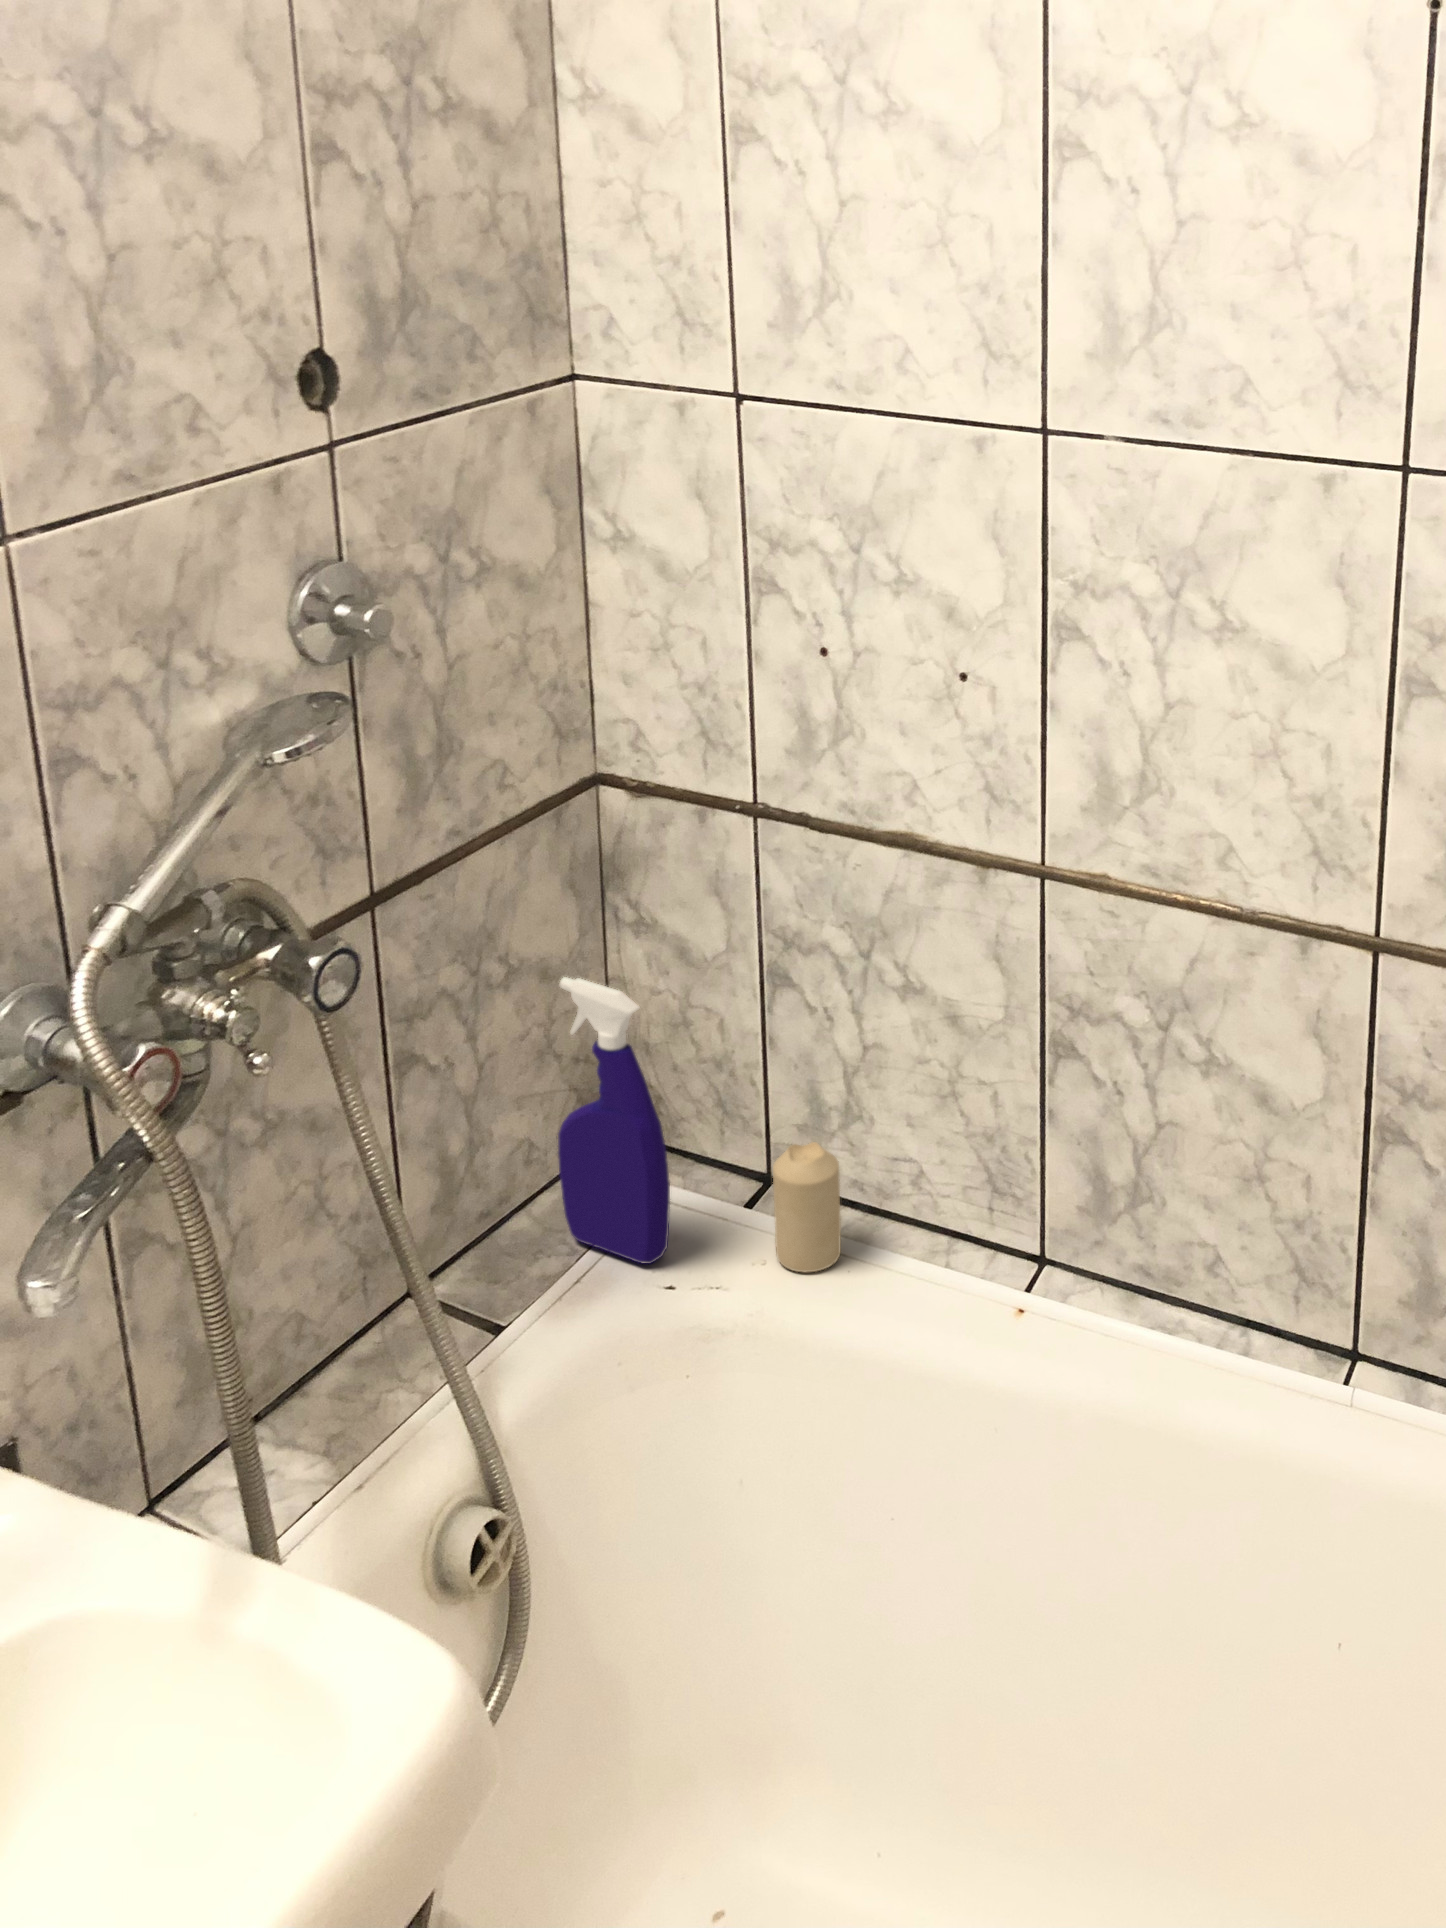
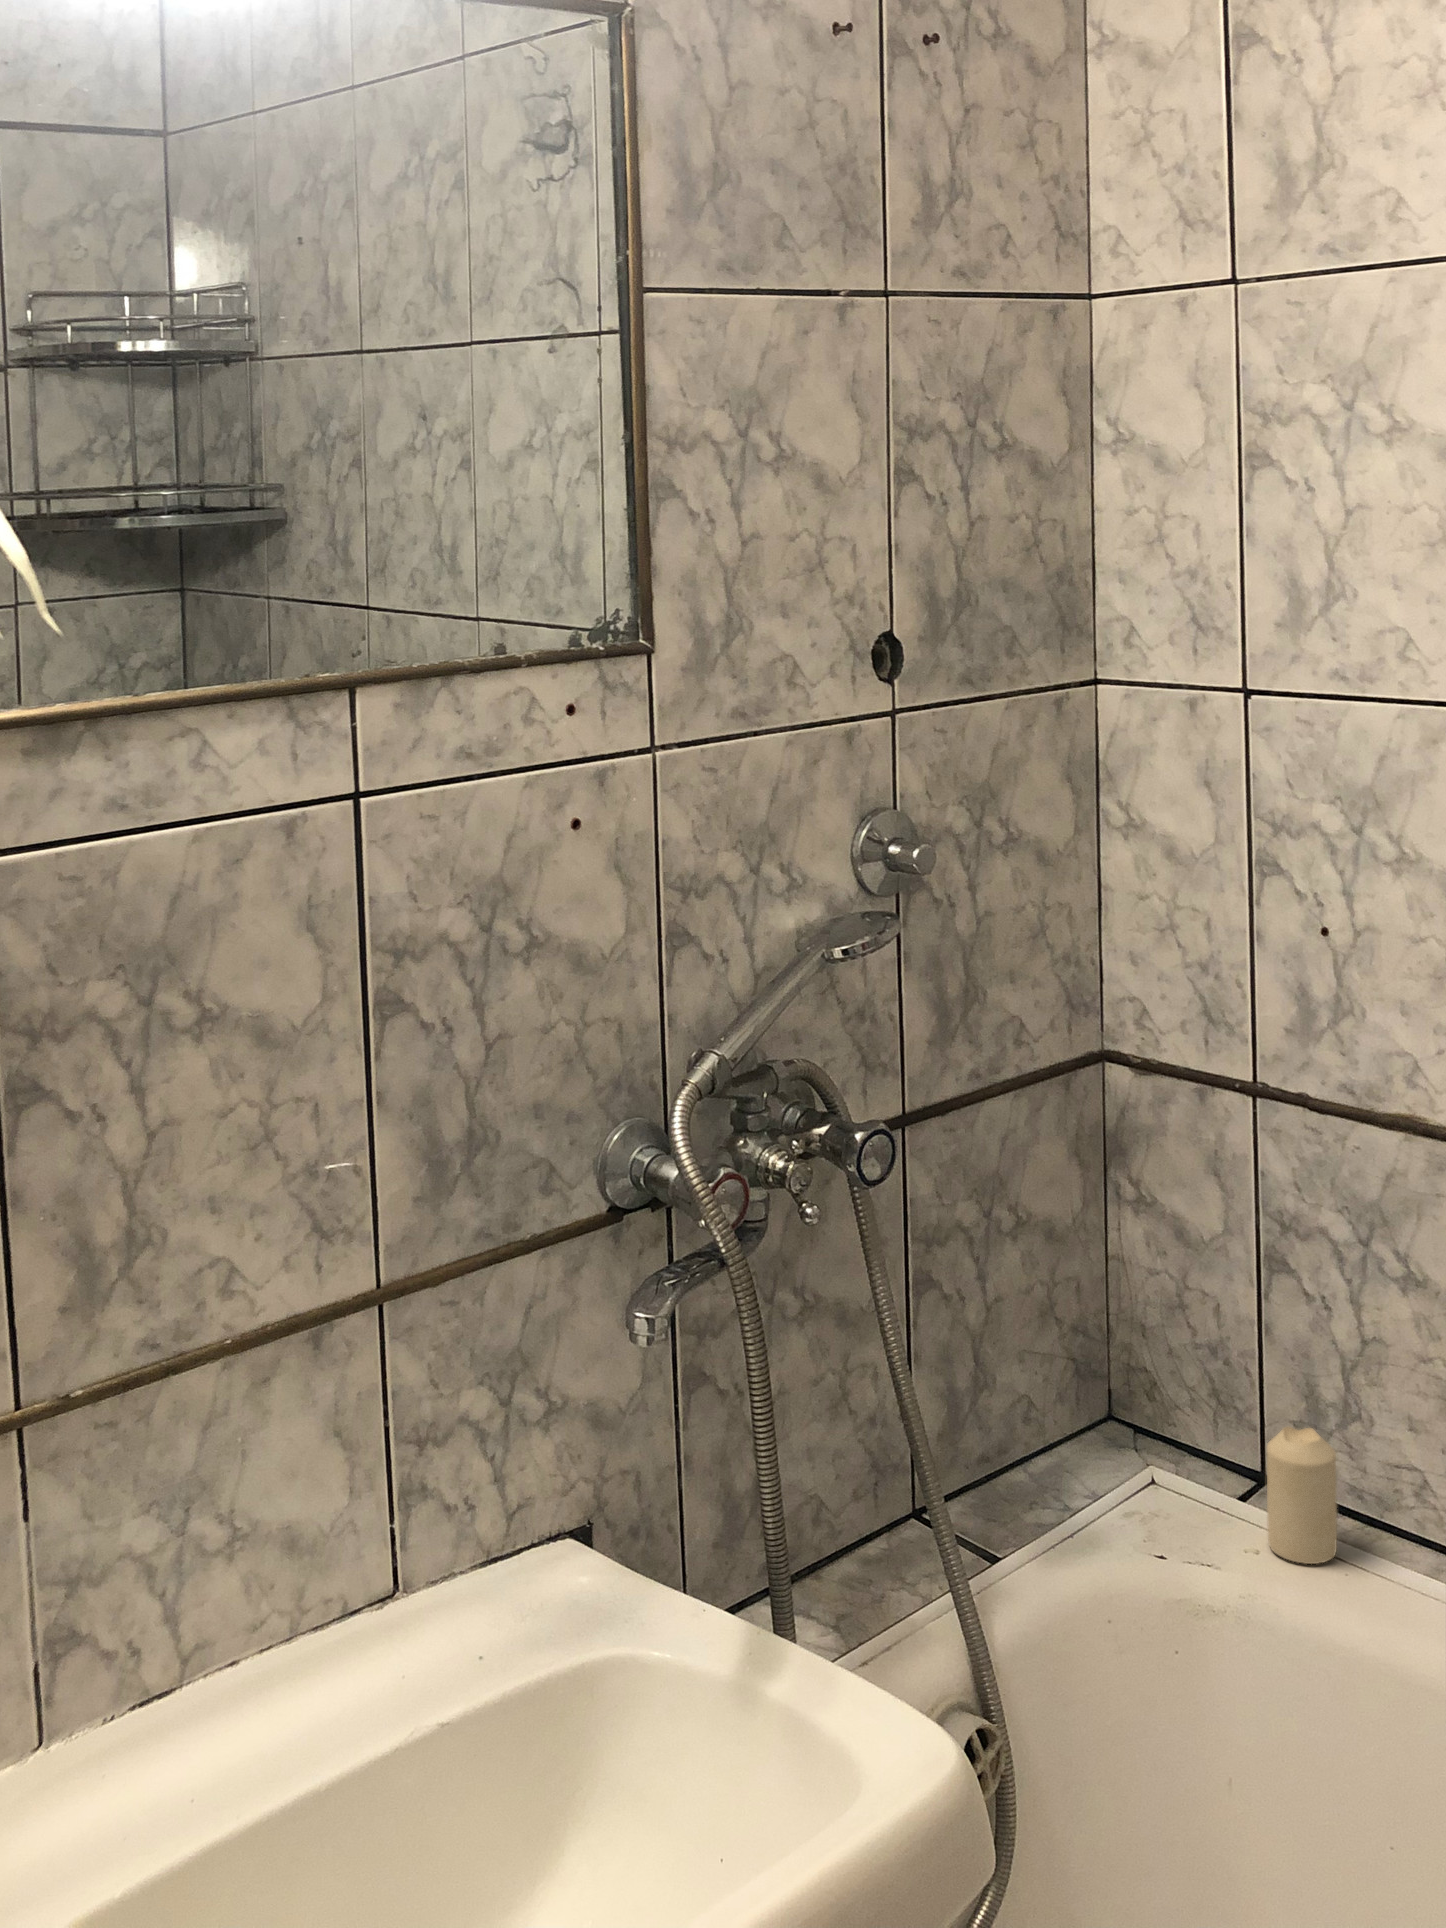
spray bottle: present [558,977,670,1264] -> none [1053,1227,1162,1529]

